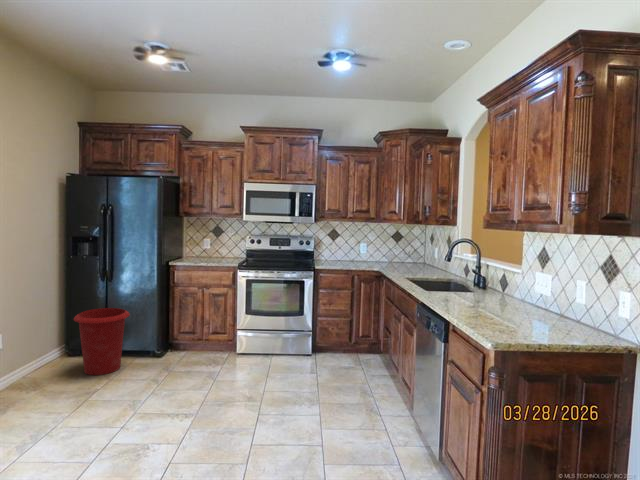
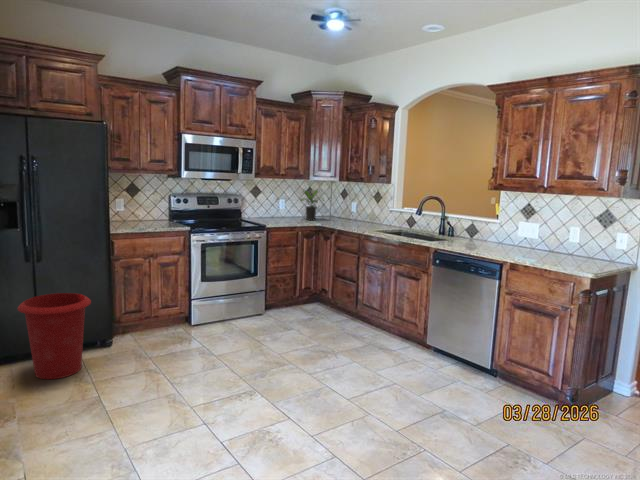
potted plant: none [369,233,396,266] -> present [301,190,324,220]

